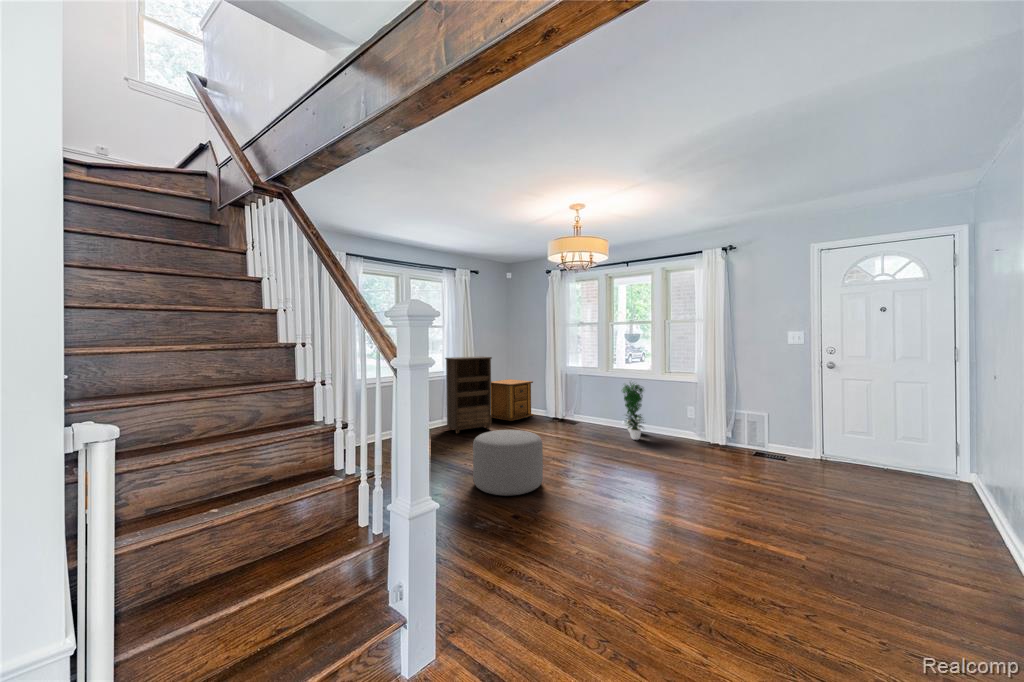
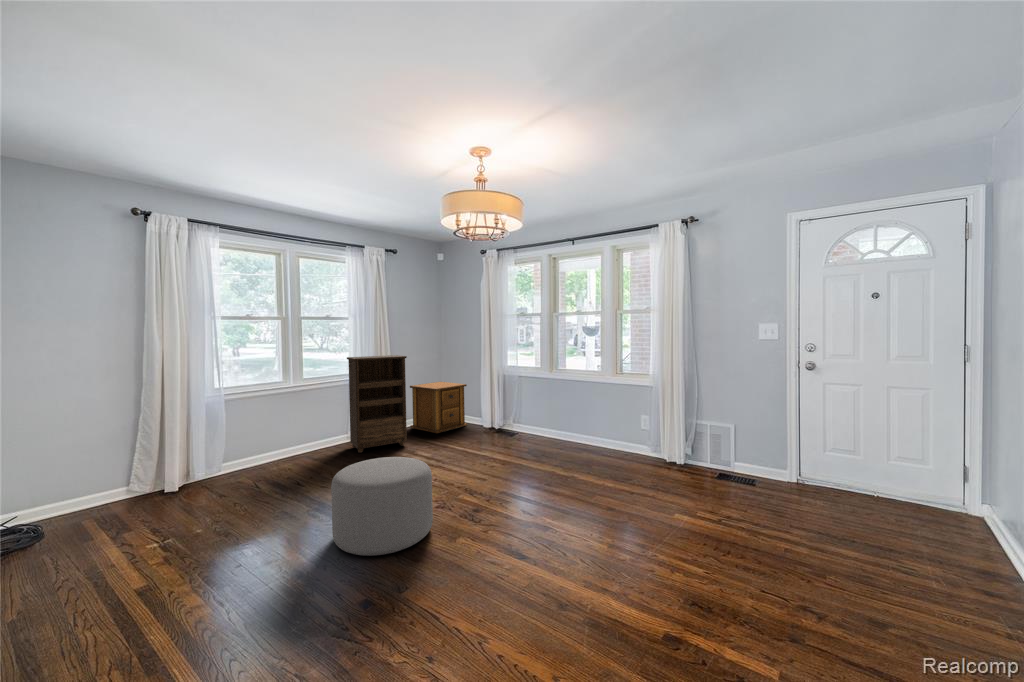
potted plant: present [622,383,644,440] -> none [561,383,593,458]

